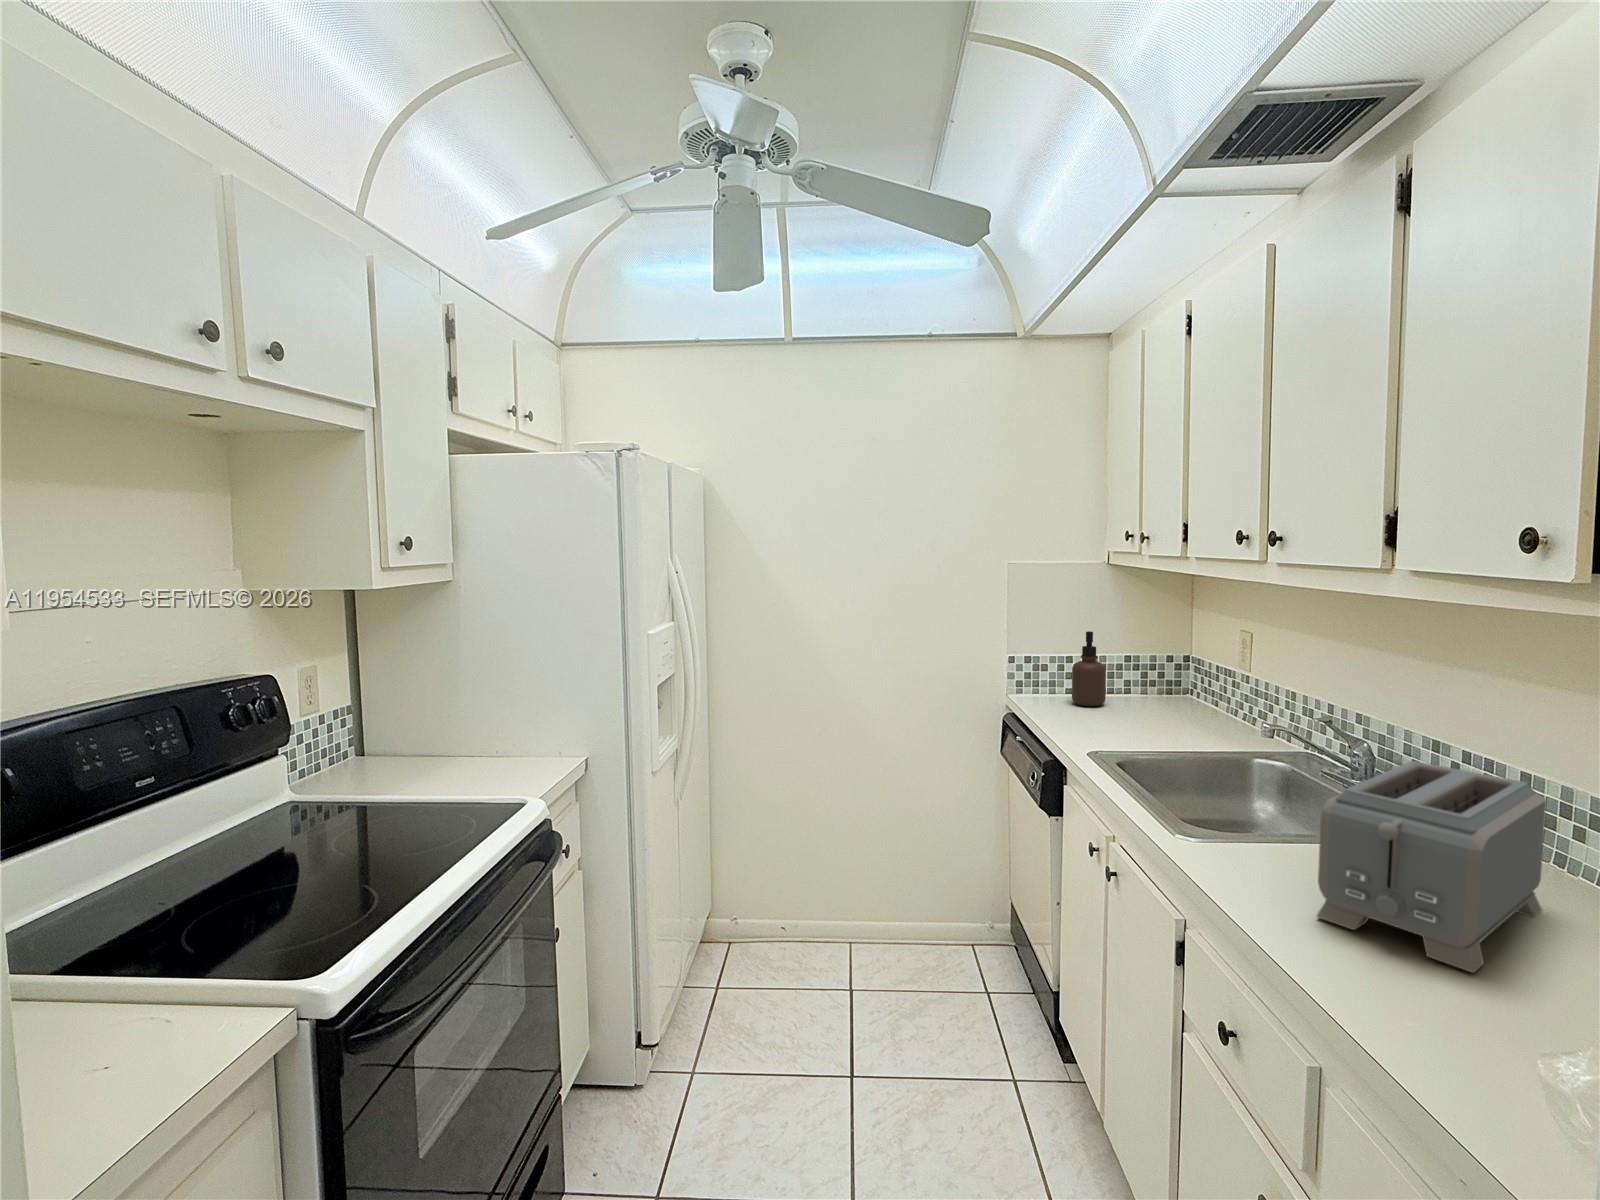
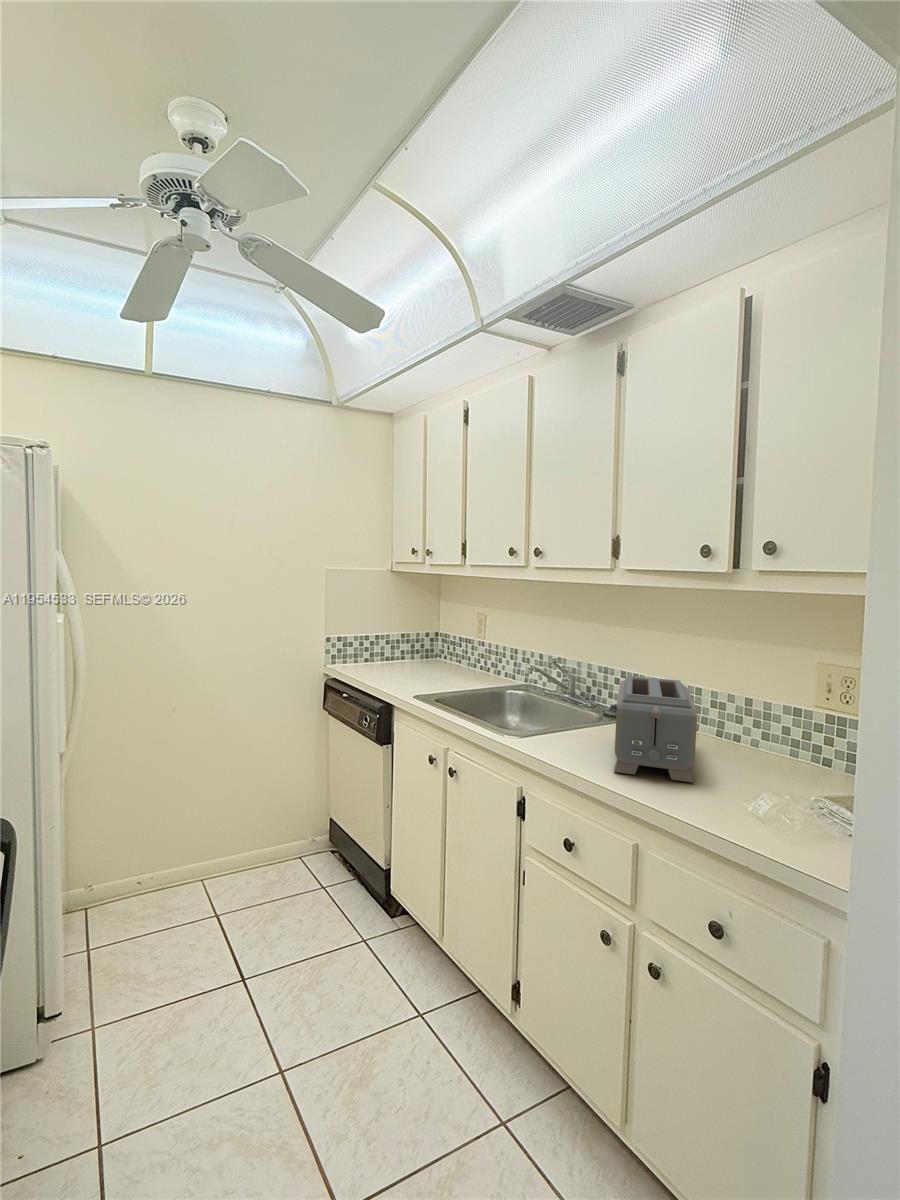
soap dispenser: present [1072,631,1106,706] -> none [376,618,398,670]

